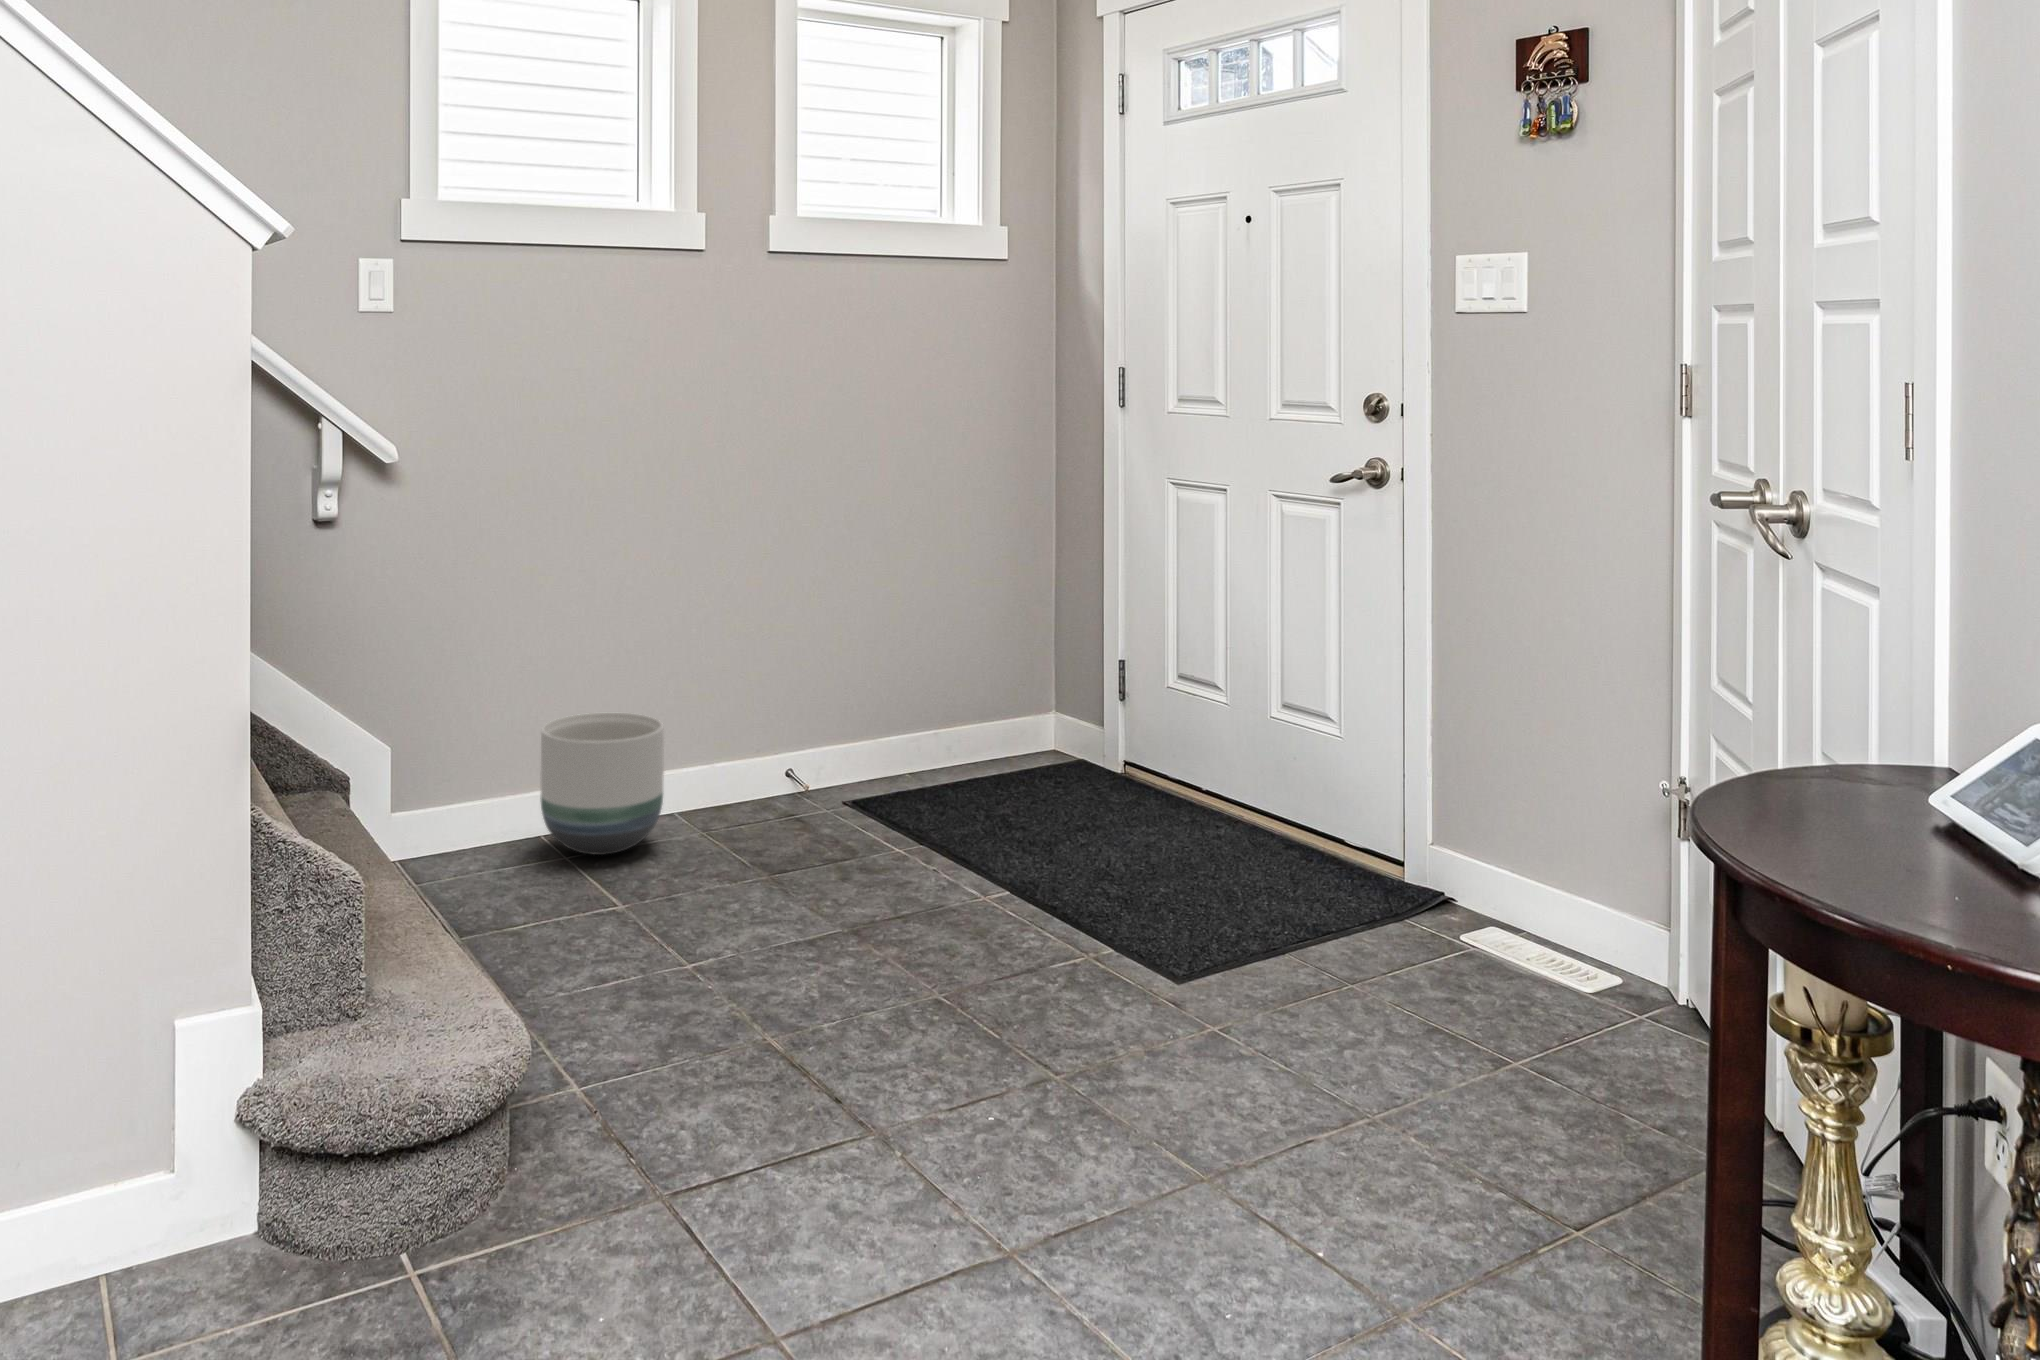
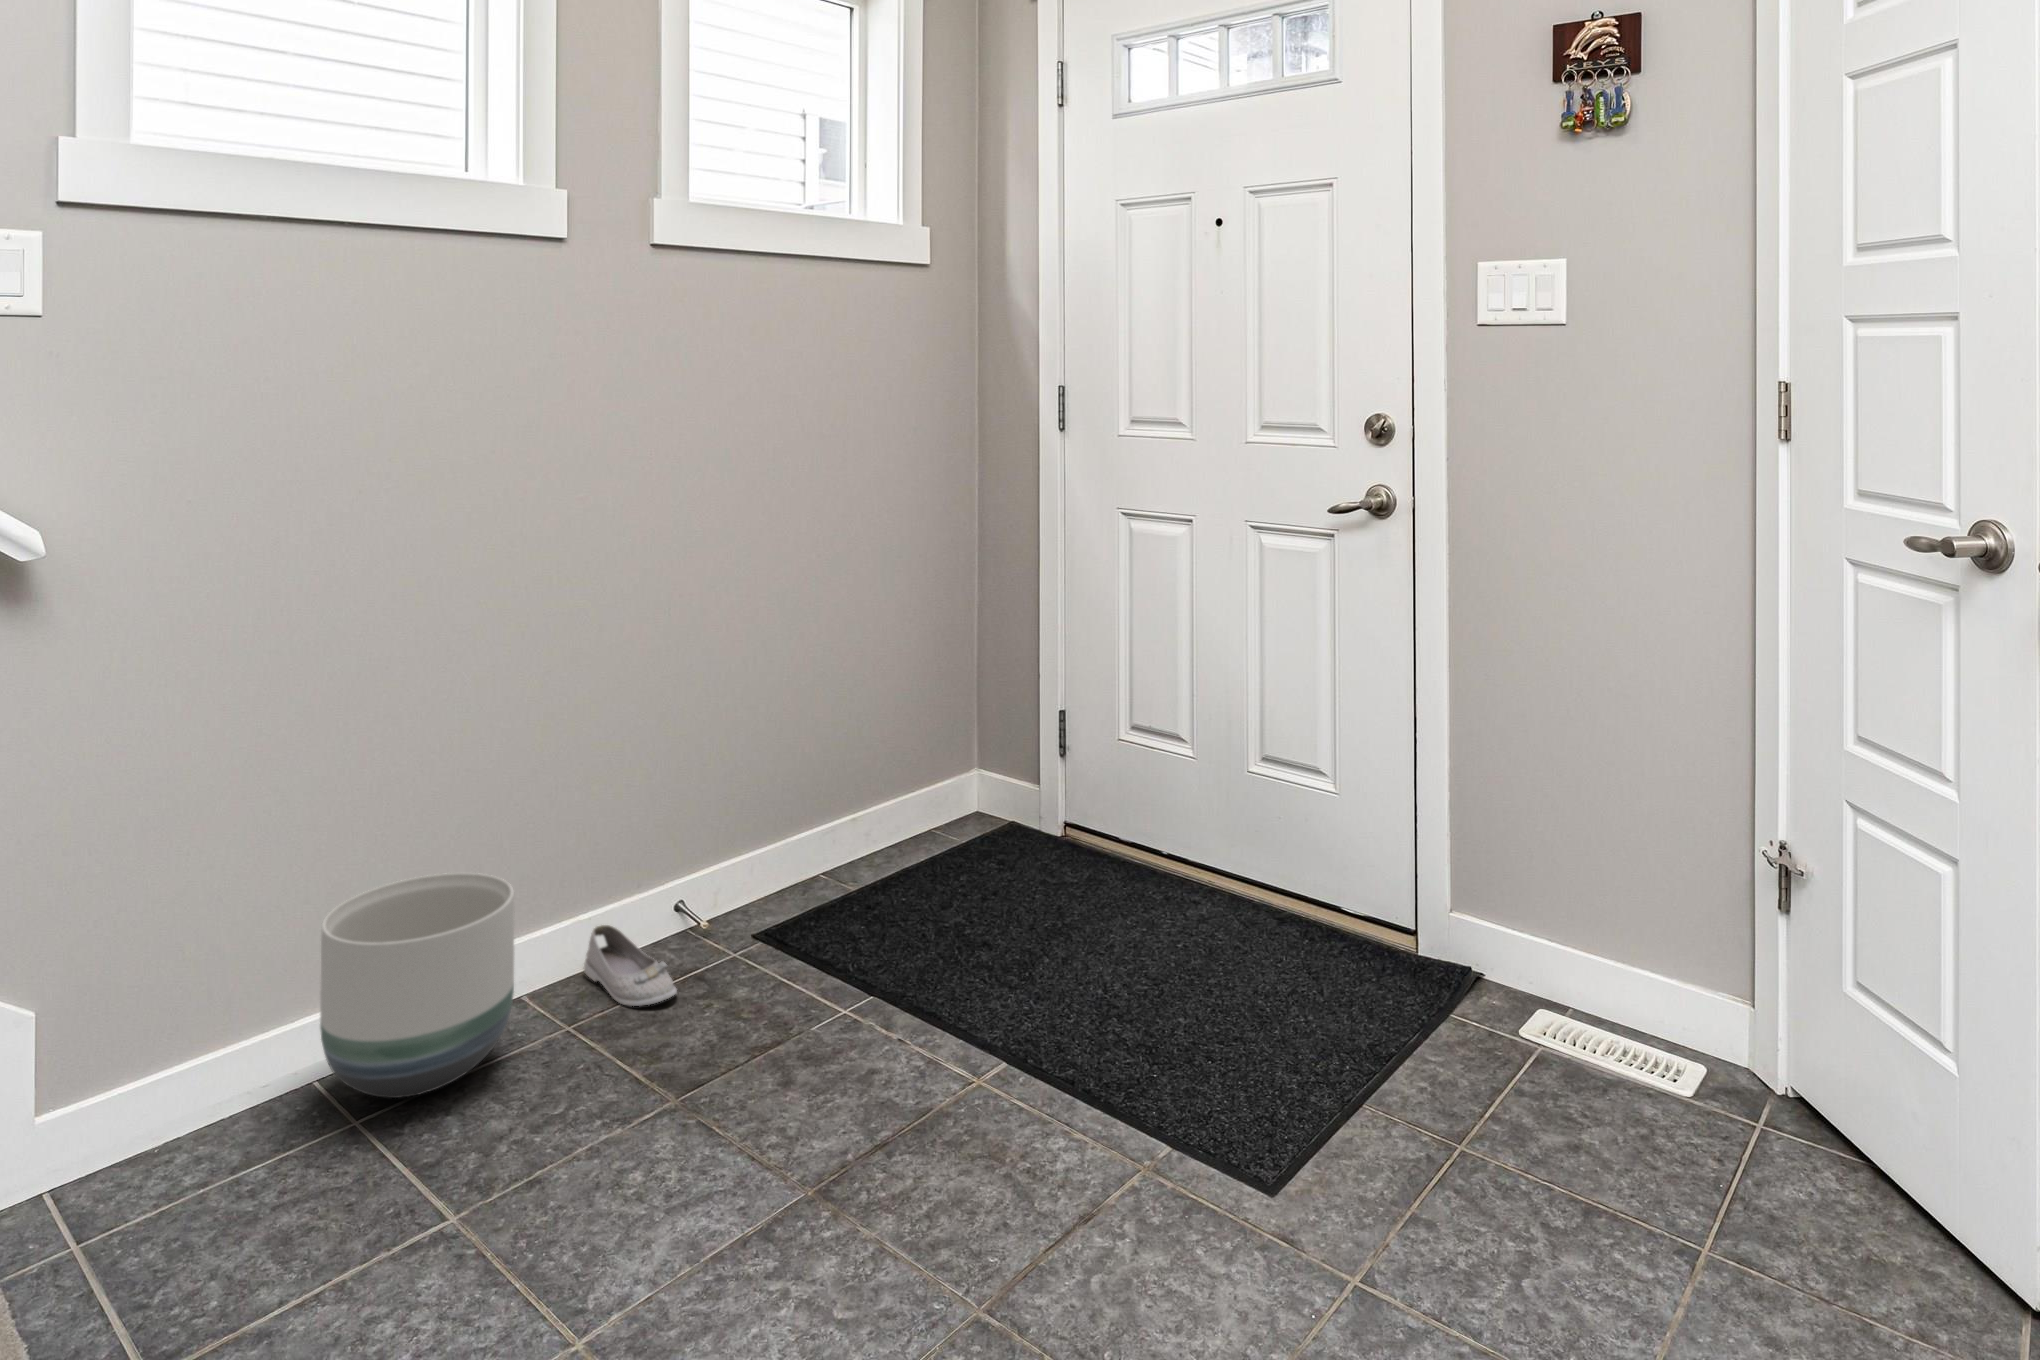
shoe: none [716,776,780,831] -> present [583,925,677,1006]

